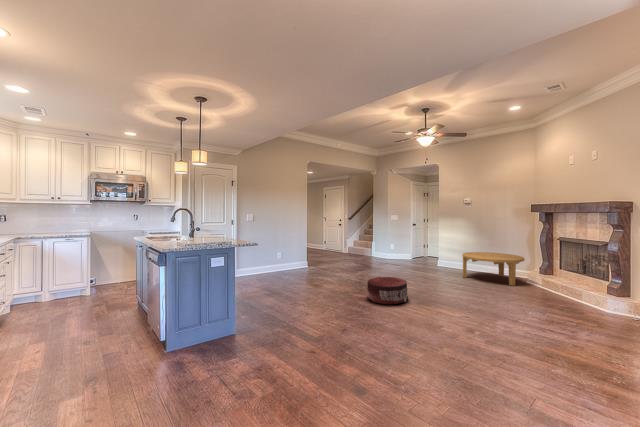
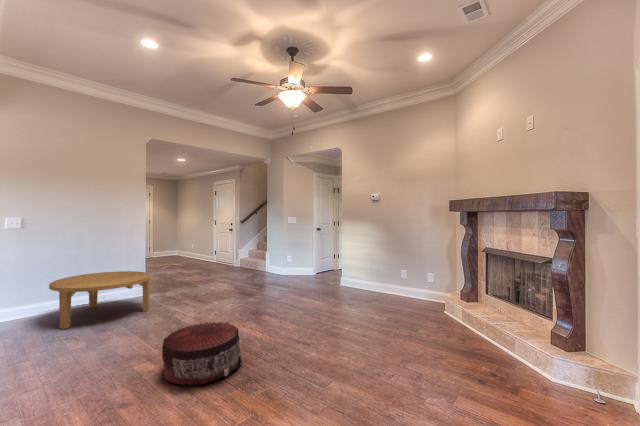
coffee table: present [463,252,524,286] -> present [49,271,150,329]

